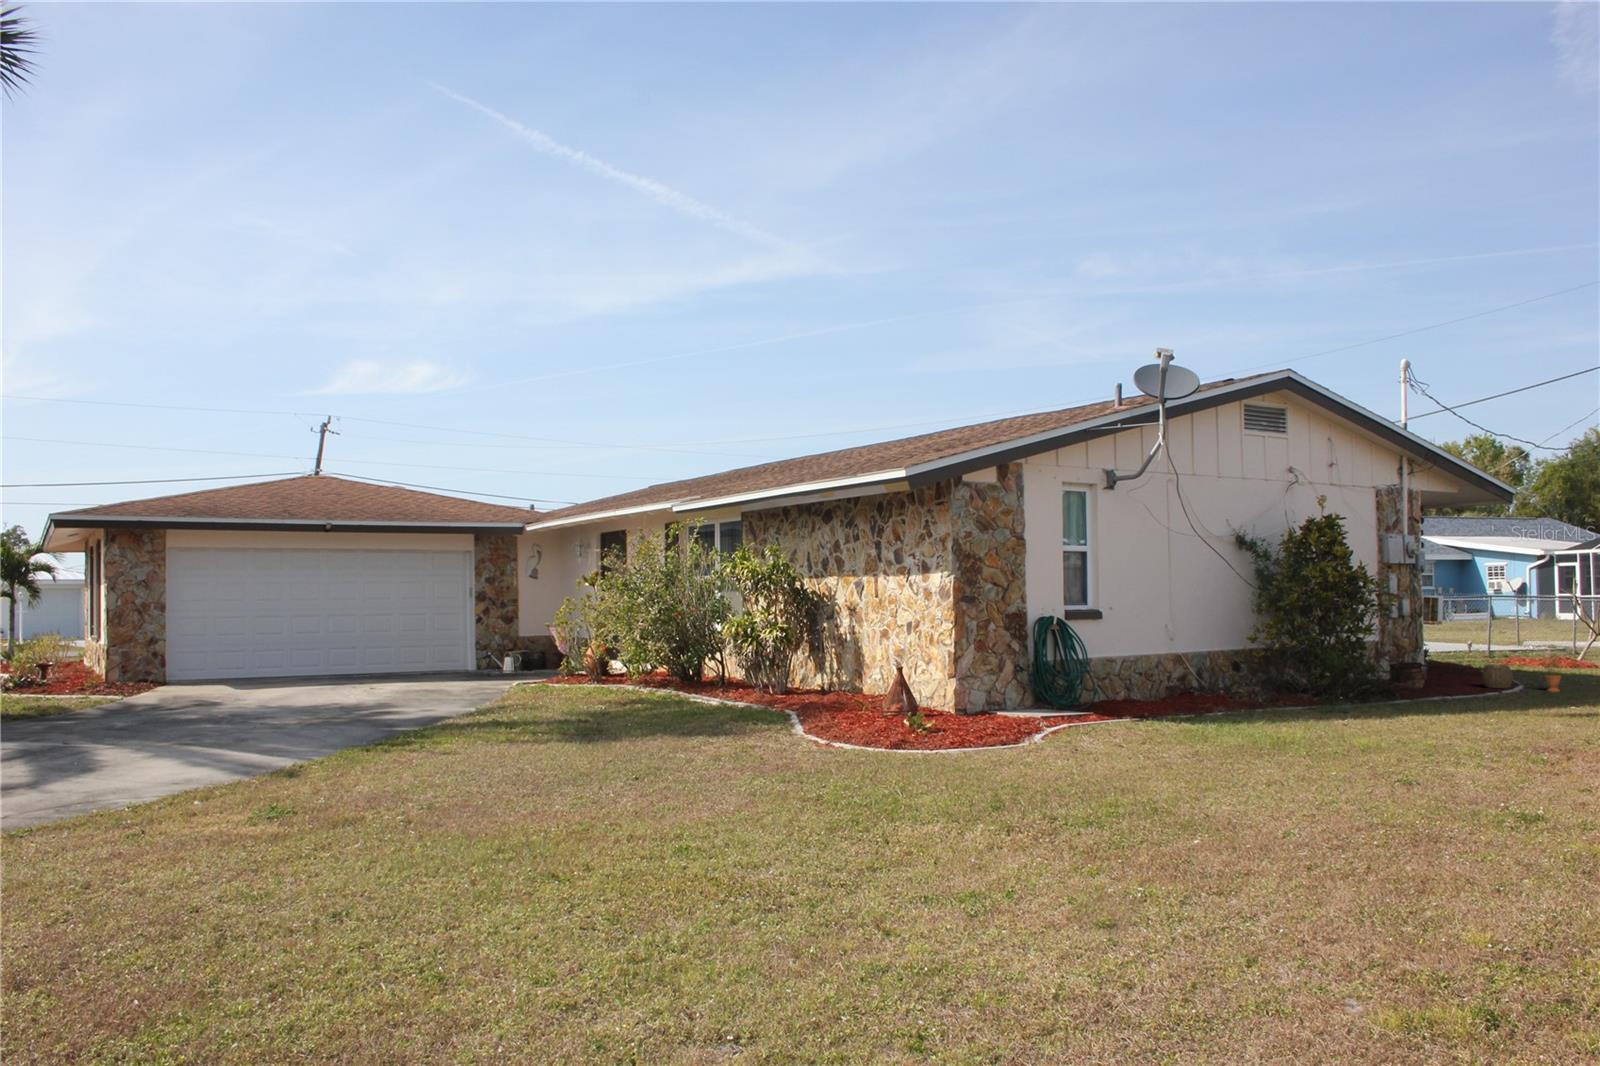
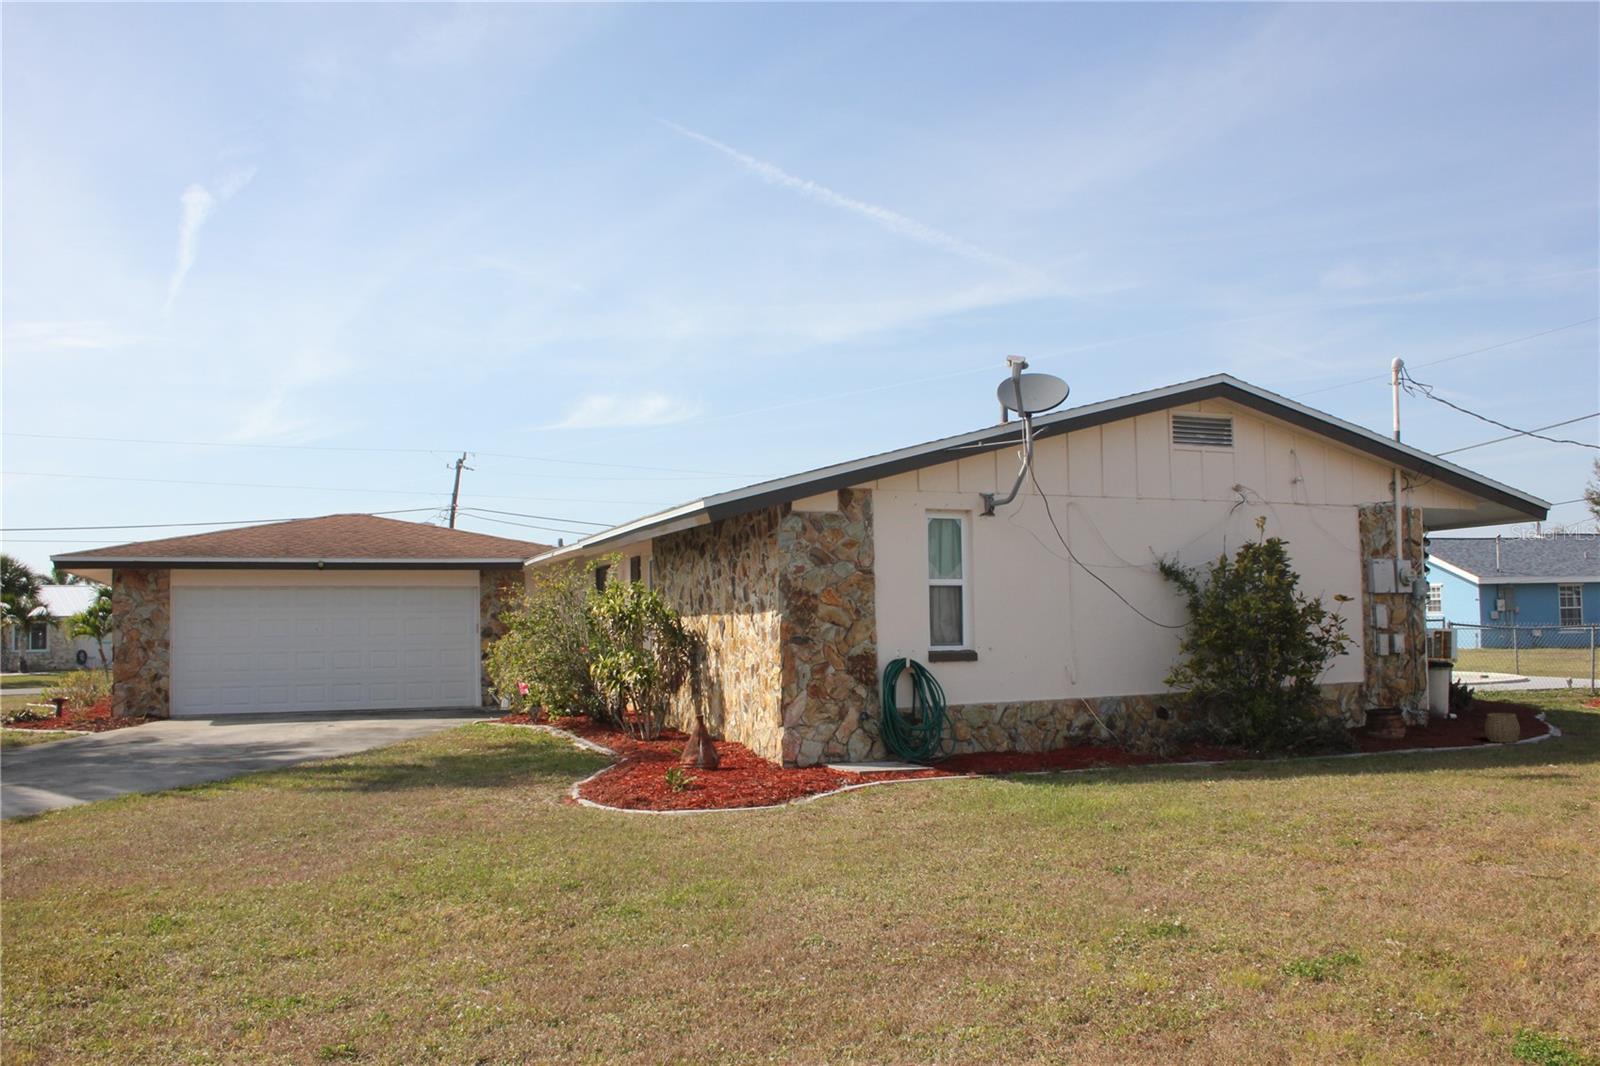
potted plant: present [1545,653,1561,692] -> none [1547,699,1571,747]

